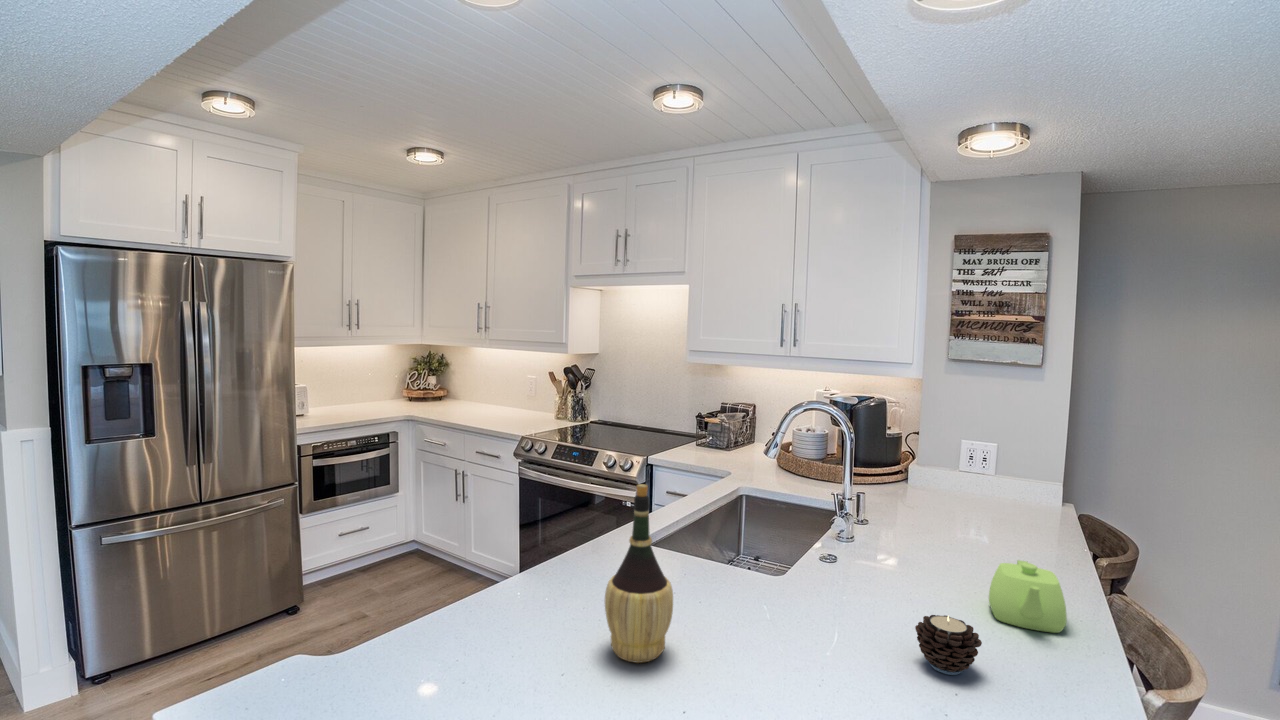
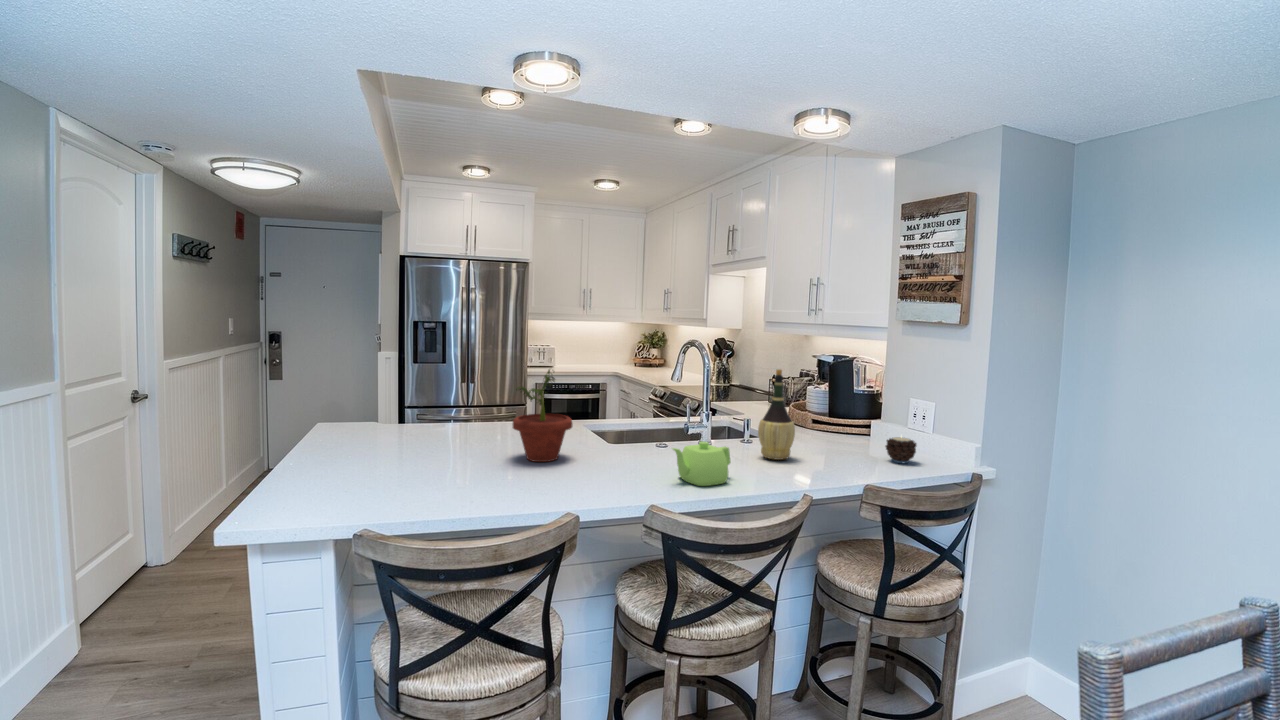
potted plant: none [733,477,851,656] -> present [513,369,573,462]
wine bottle: present [605,484,673,663] -> present [758,369,795,460]
candle: present [915,615,982,675] -> present [886,436,916,463]

